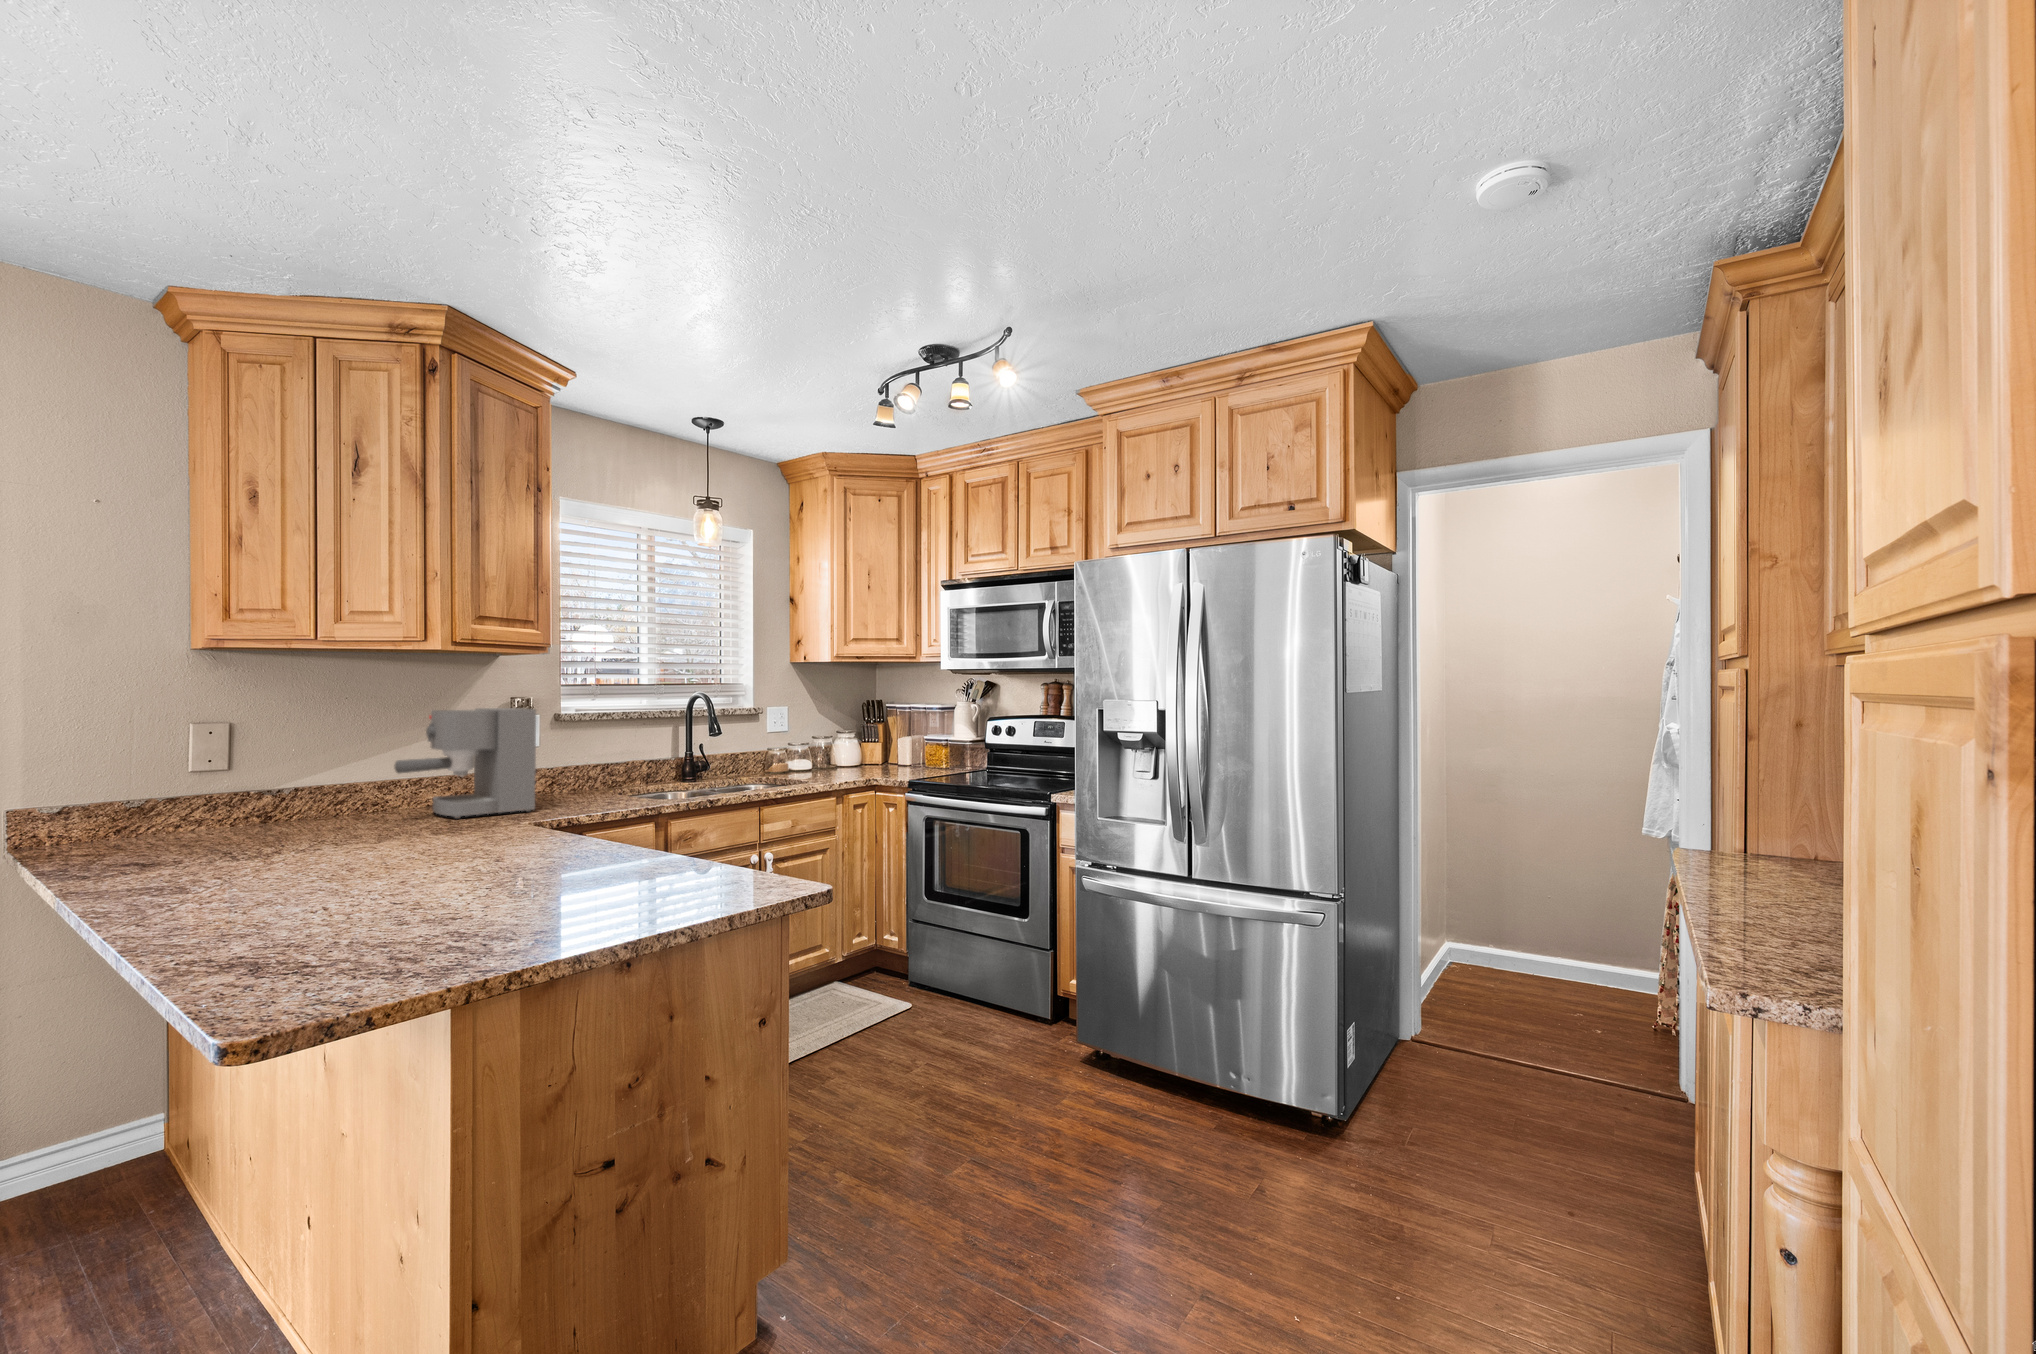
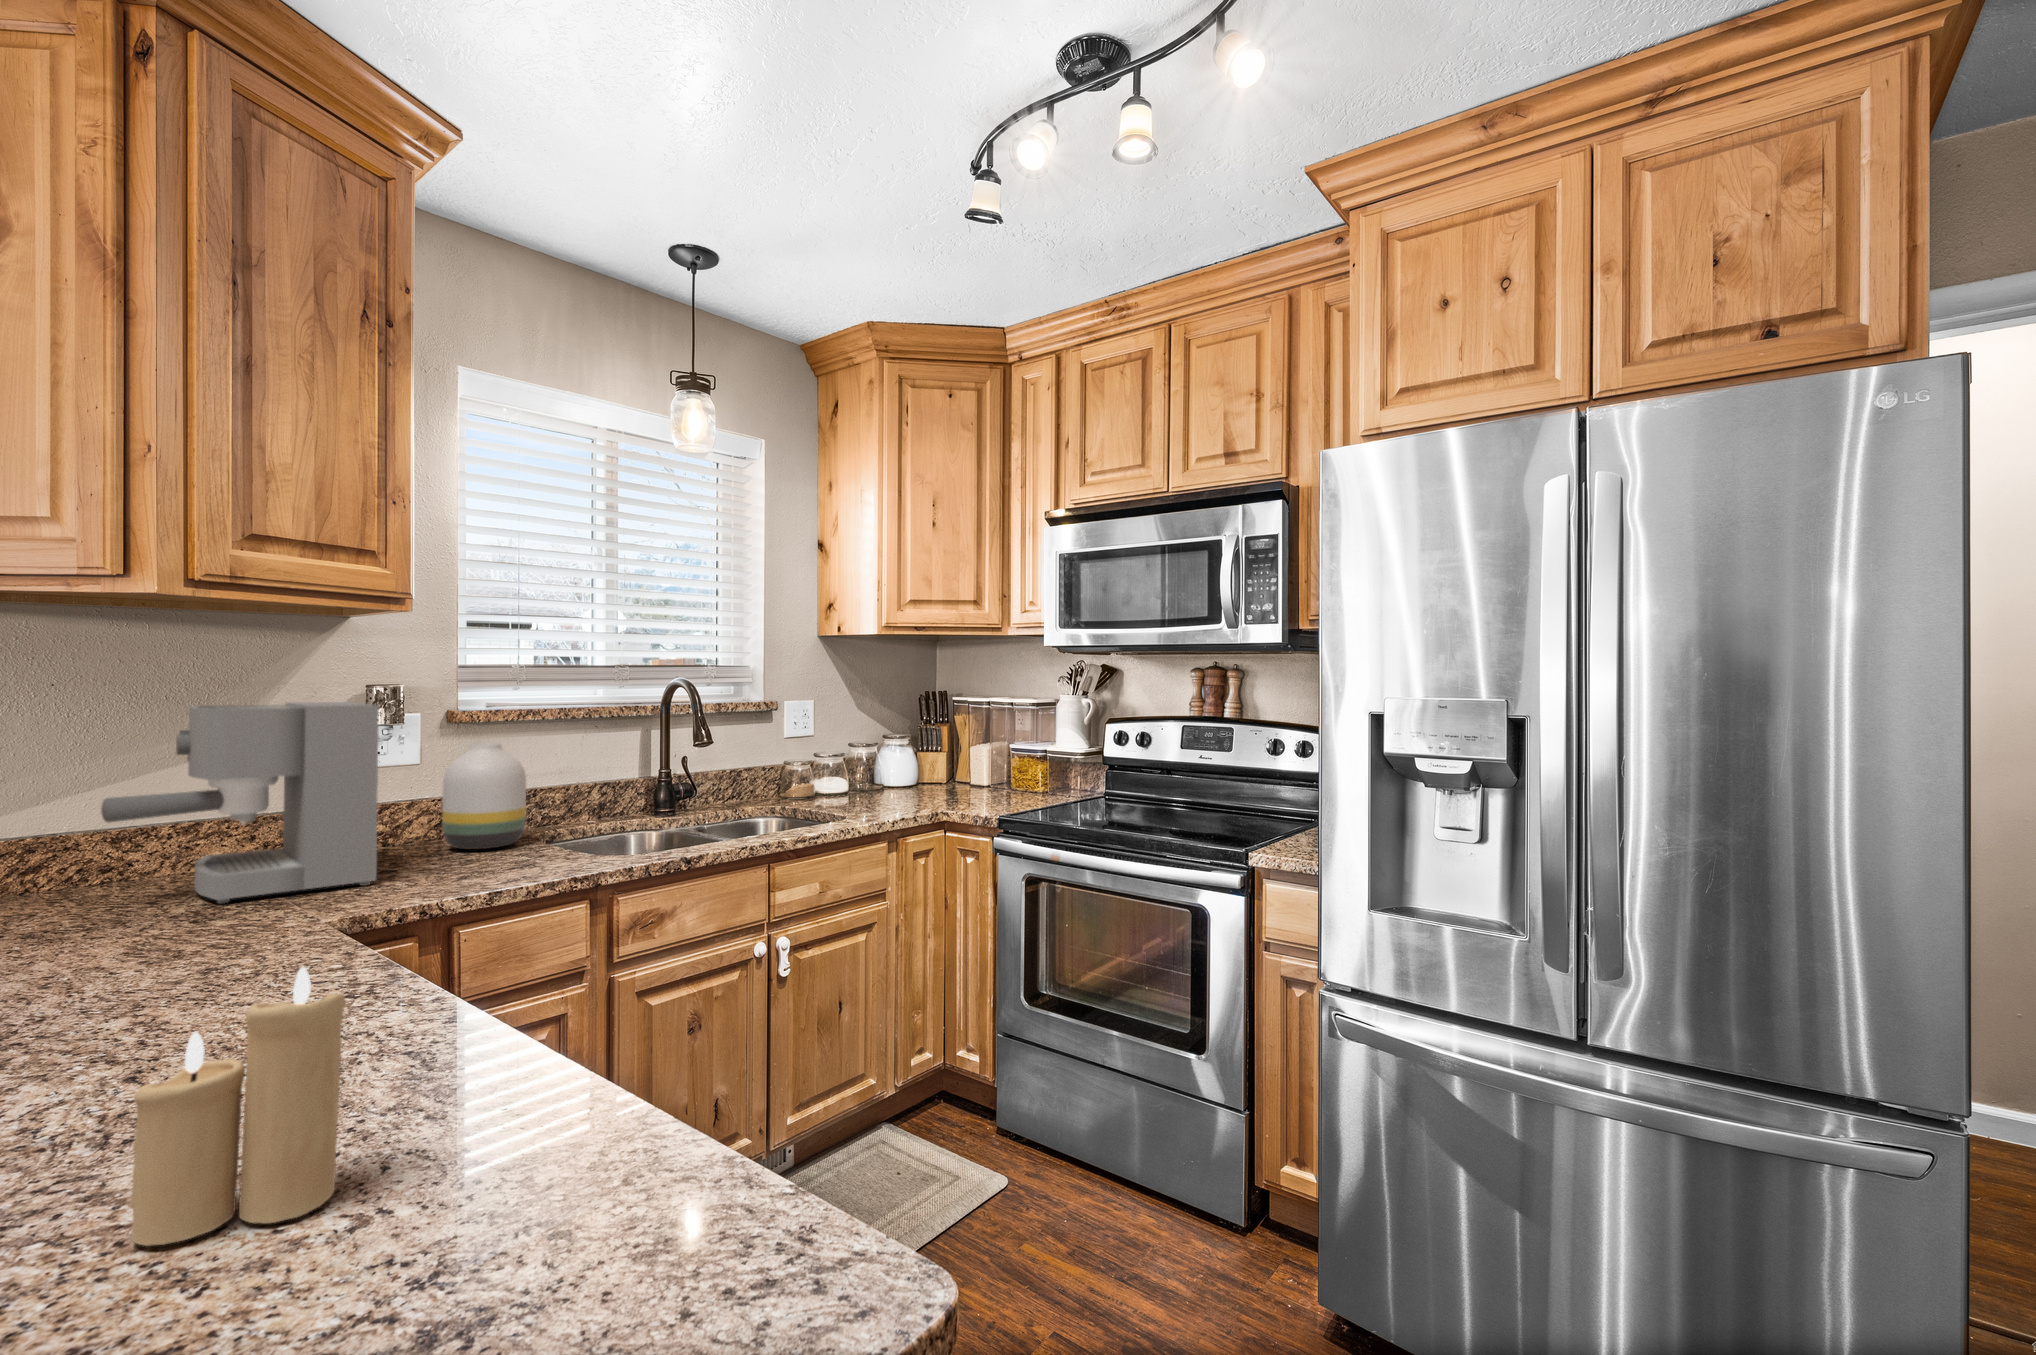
vase: none [558,733,608,798] -> present [442,743,526,849]
candle: none [553,796,617,884] -> present [129,967,345,1246]

